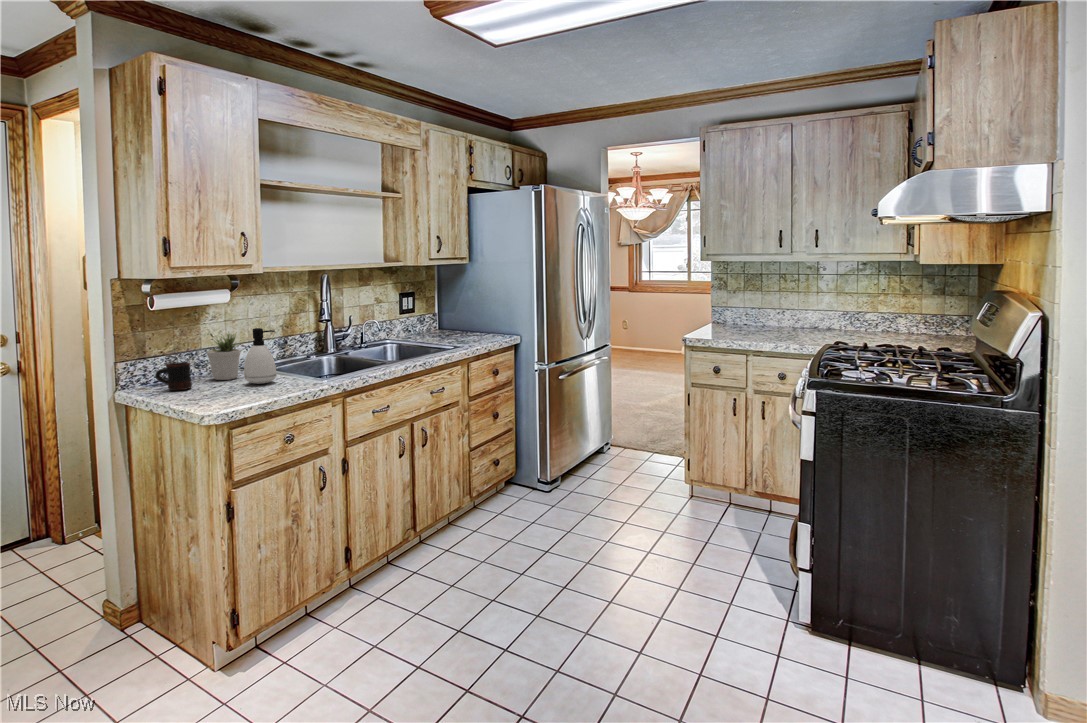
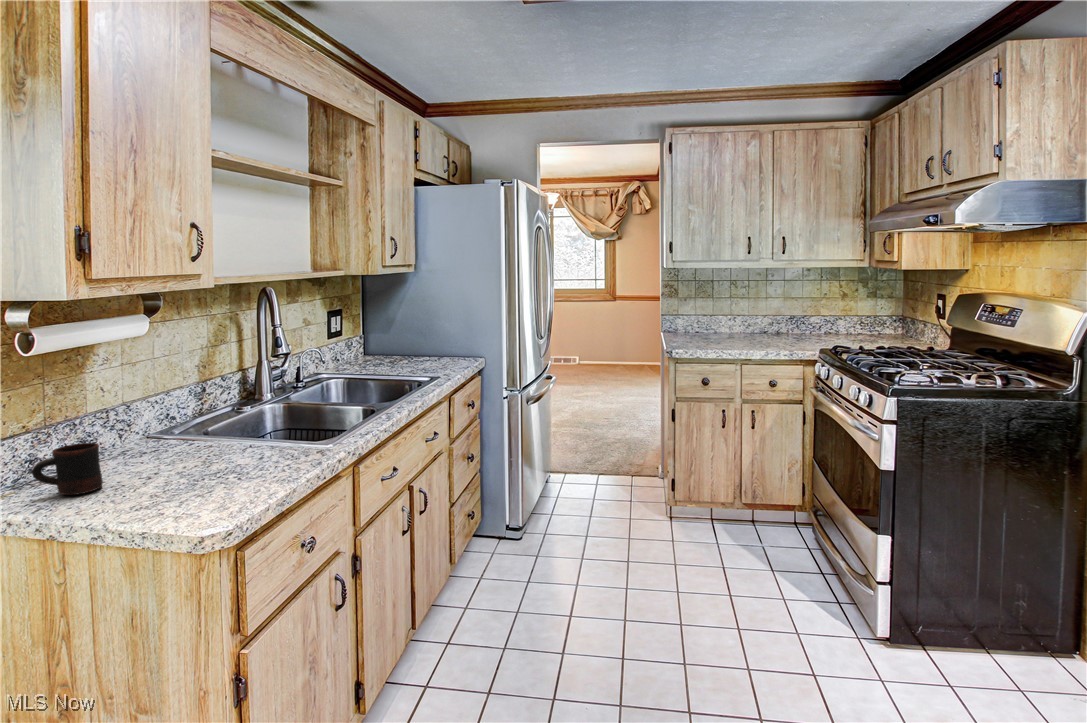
soap dispenser: present [244,328,277,384] -> none [194,376,247,464]
potted plant: present [207,334,240,380] -> none [110,382,169,463]

